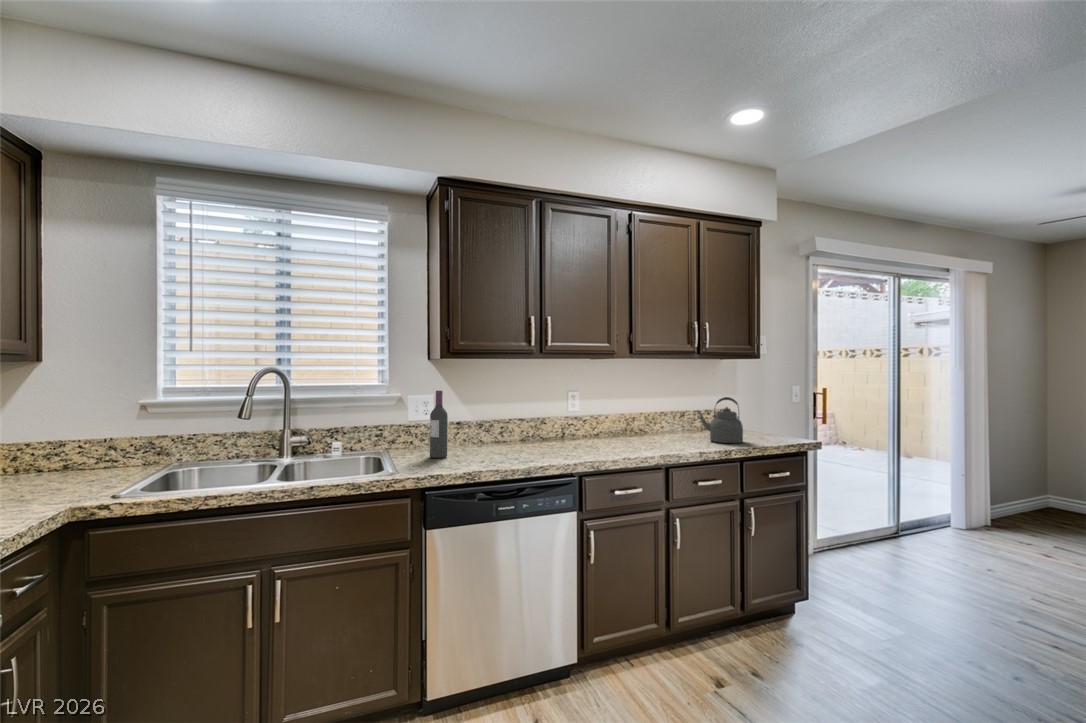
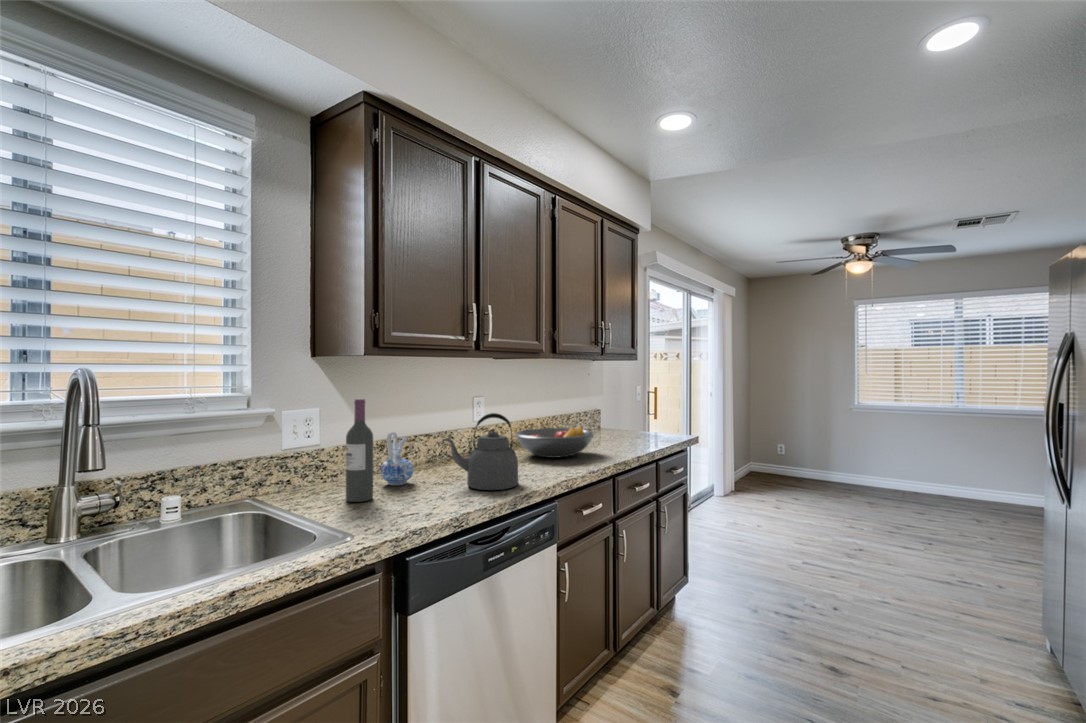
kettle: present [697,397,743,443] -> present [443,413,518,490]
ceramic pitcher: none [466,414,488,452] -> present [381,432,414,485]
fruit bowl: none [590,421,659,447] -> present [516,426,594,458]

